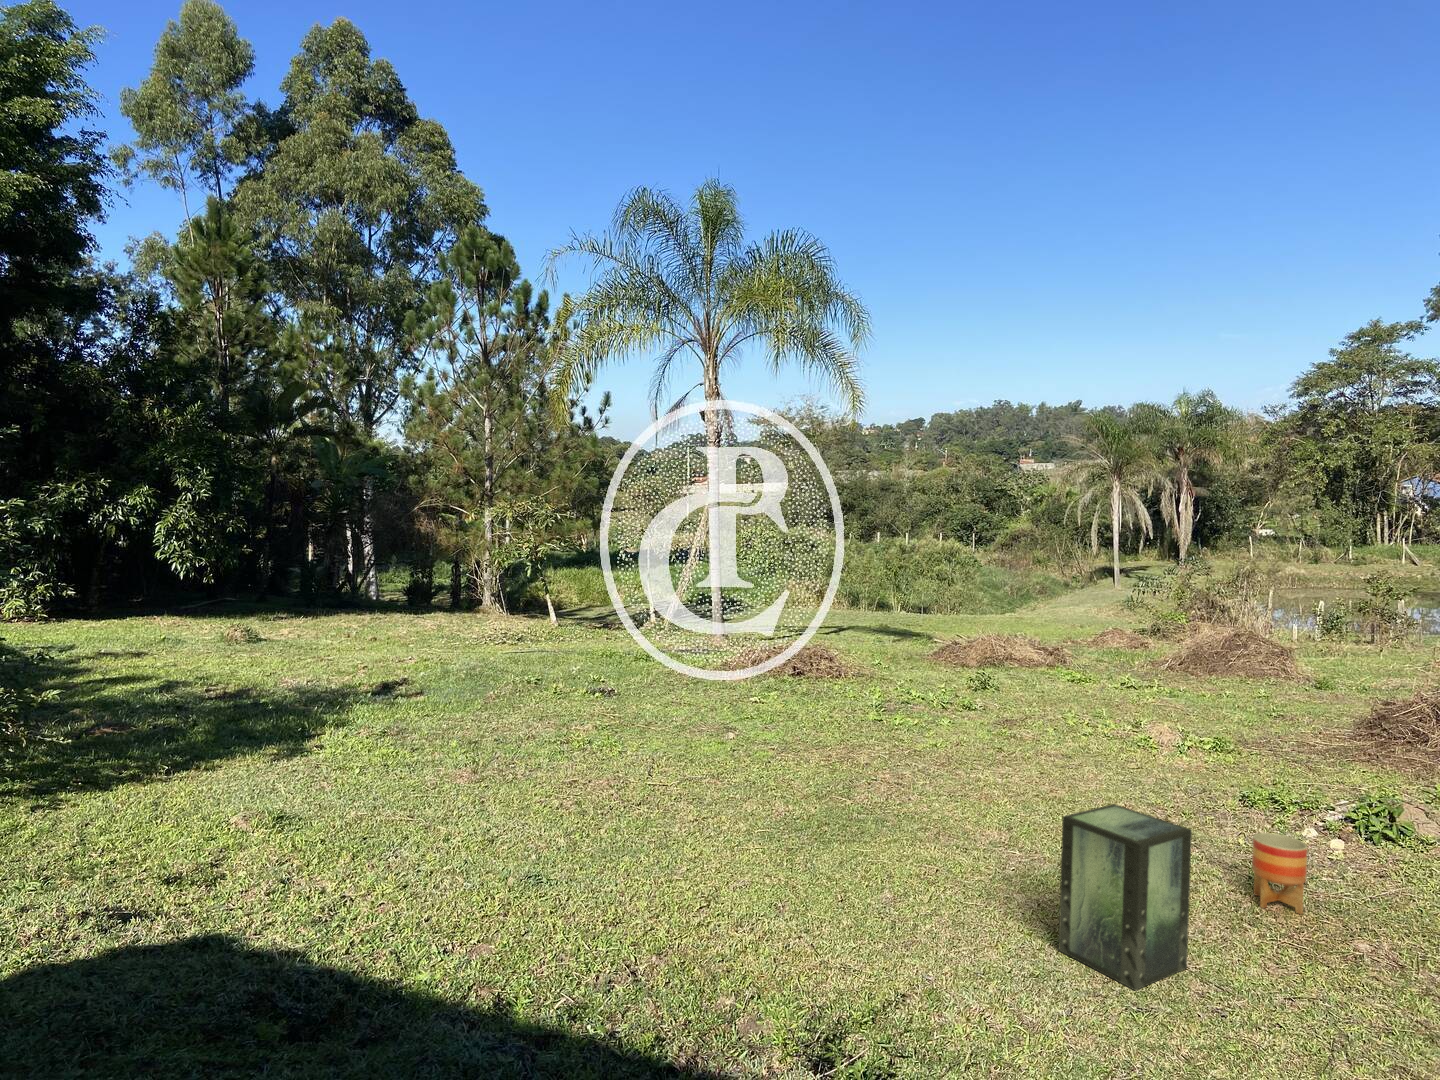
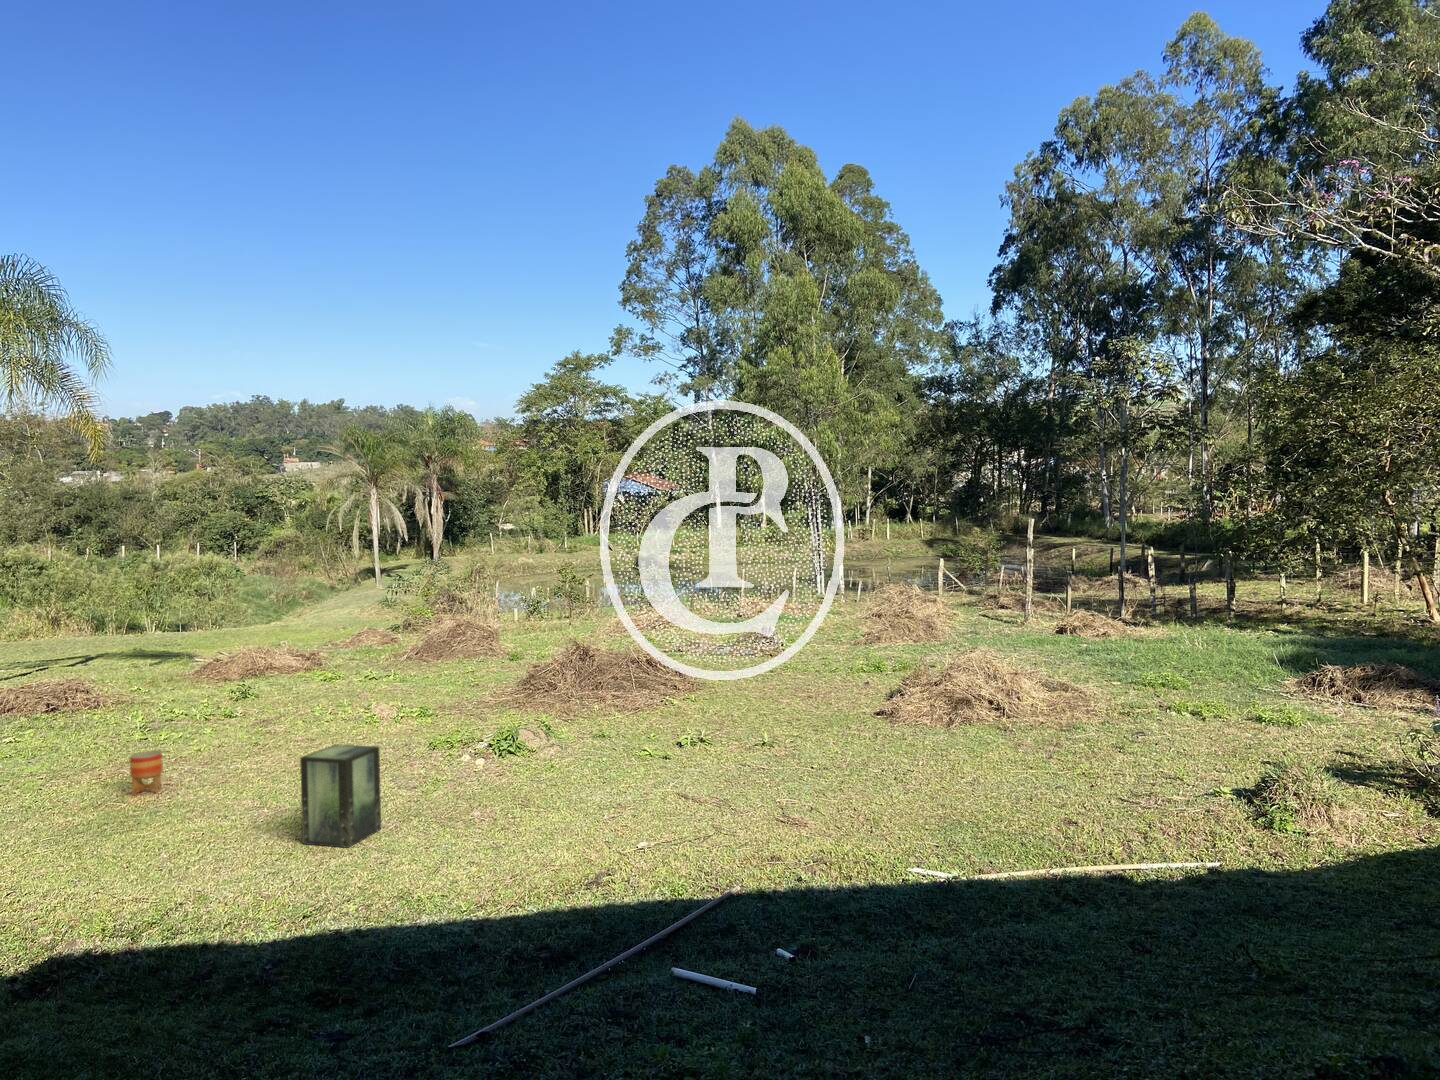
planter: present [1252,833,1307,914] -> present [129,750,163,796]

